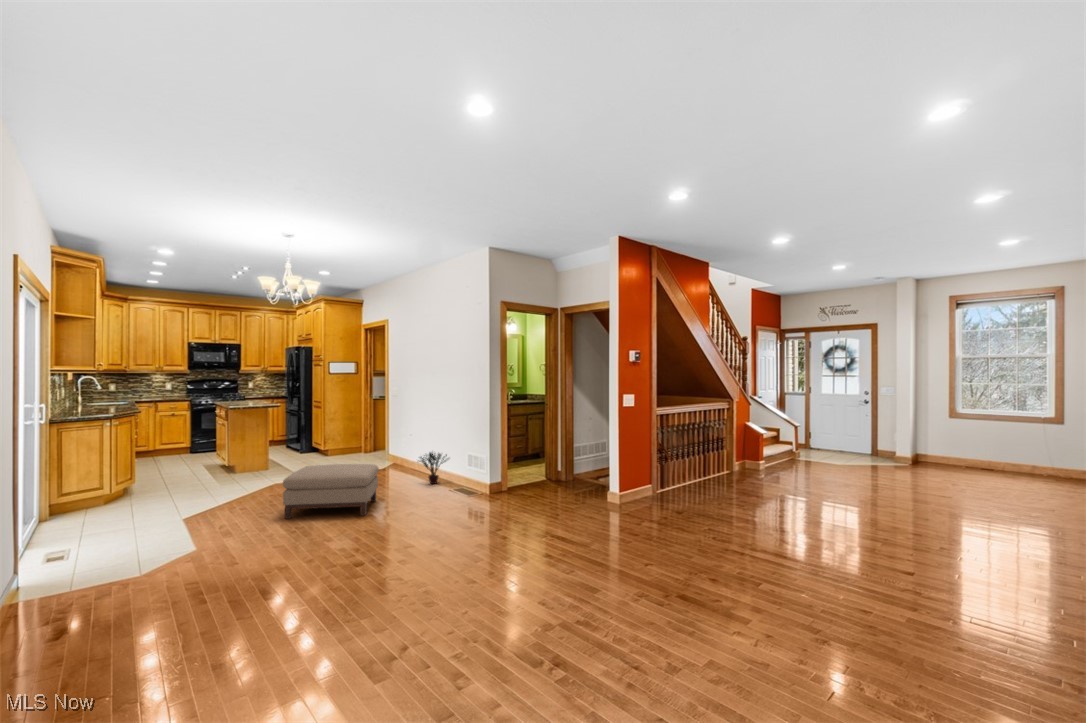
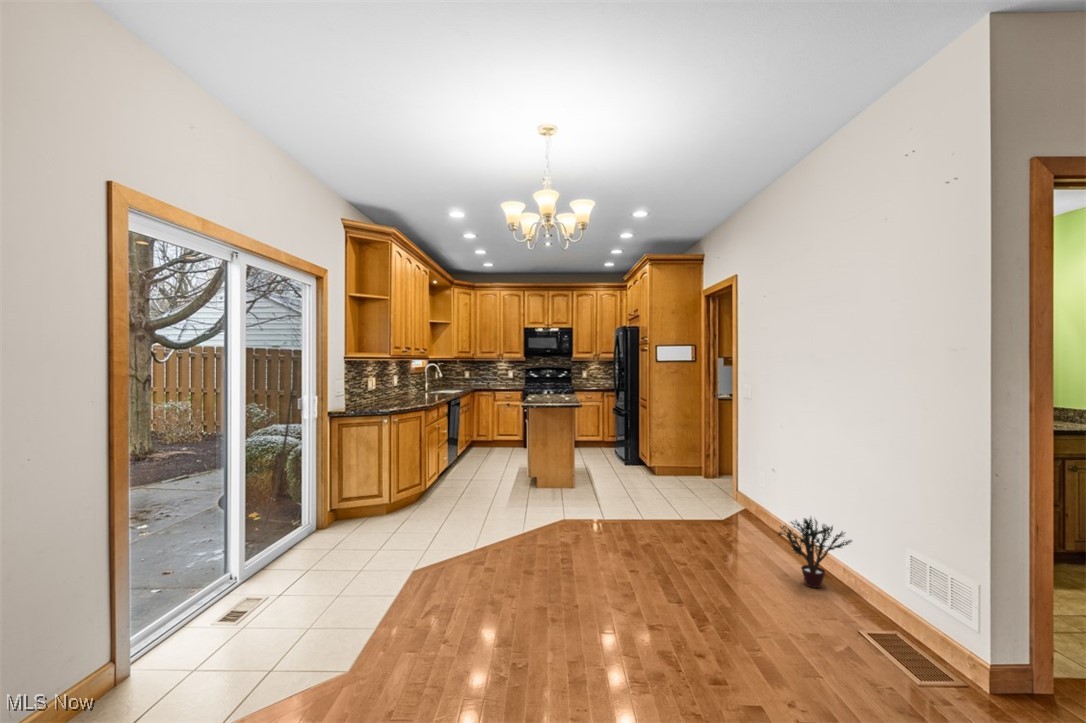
ottoman: present [283,464,379,519] -> none [517,518,690,660]

